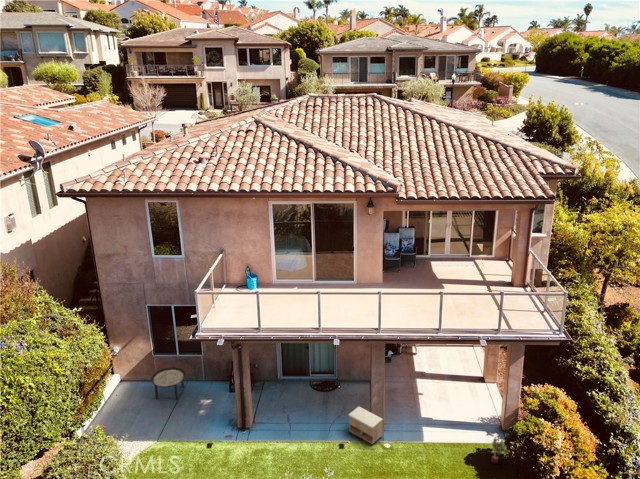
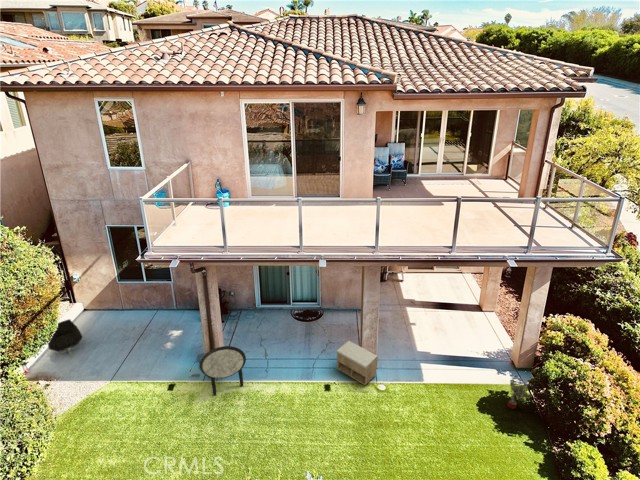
round table: present [151,367,185,400] -> present [199,346,246,396]
lounge chair: none [100,388,129,422] -> present [48,319,82,357]

